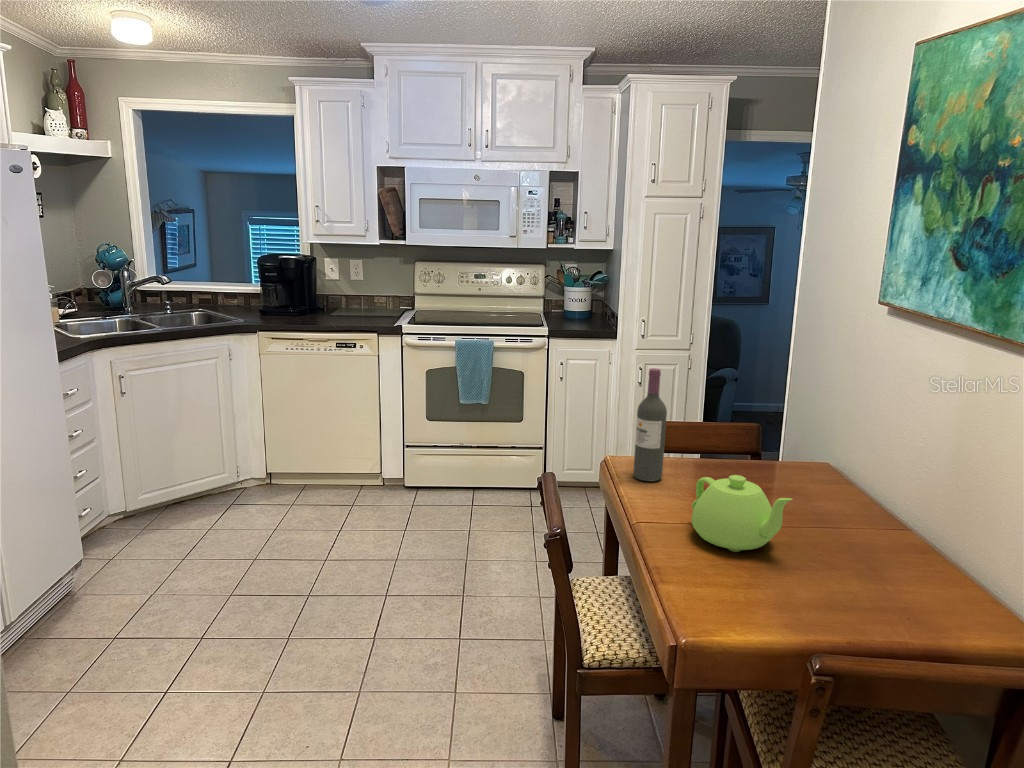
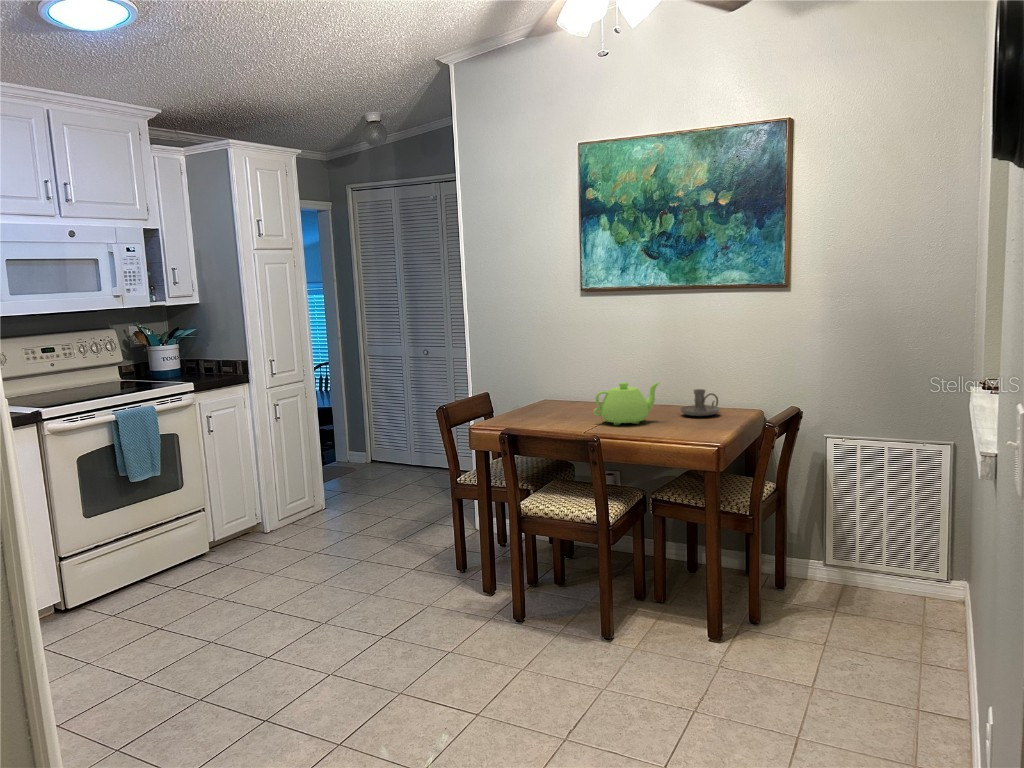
wine bottle: present [633,368,667,481] -> none [509,343,531,423]
candle holder: none [842,538,946,600] -> present [680,389,720,416]

